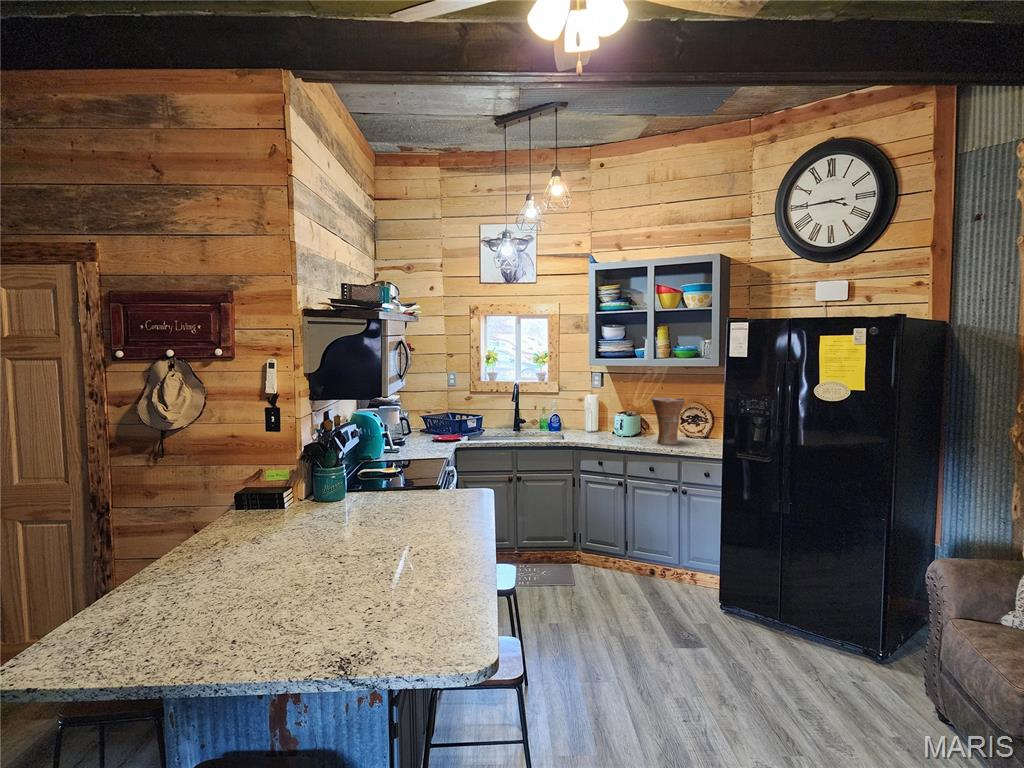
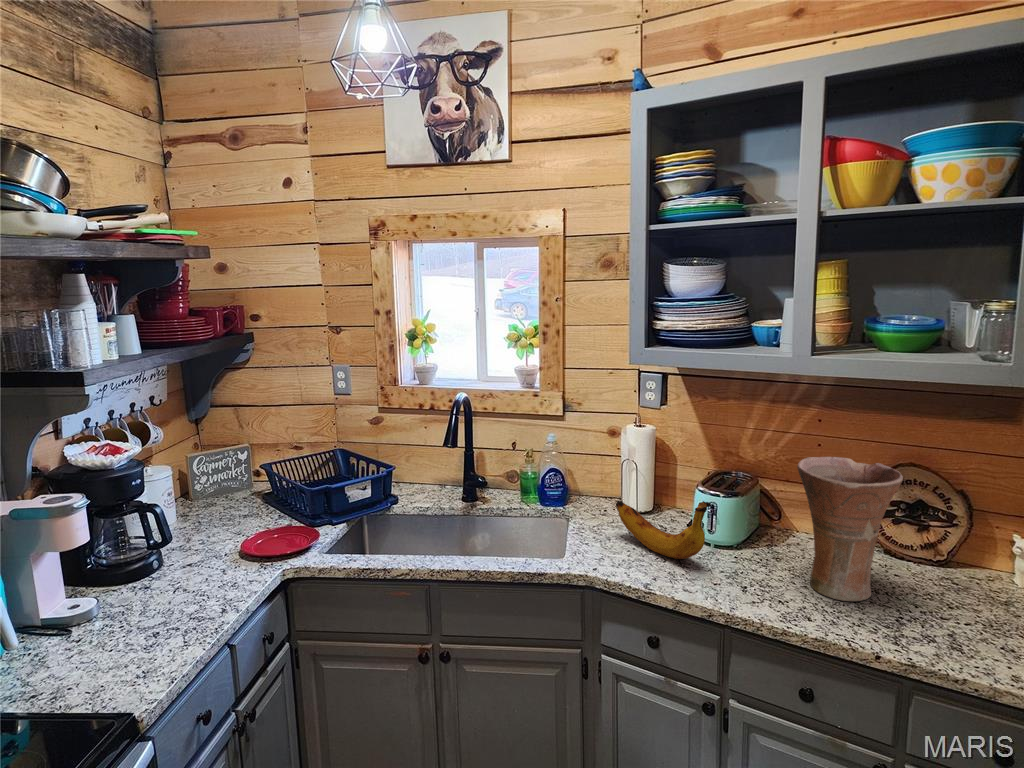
banana: none [585,413,622,440] -> present [616,501,711,559]

